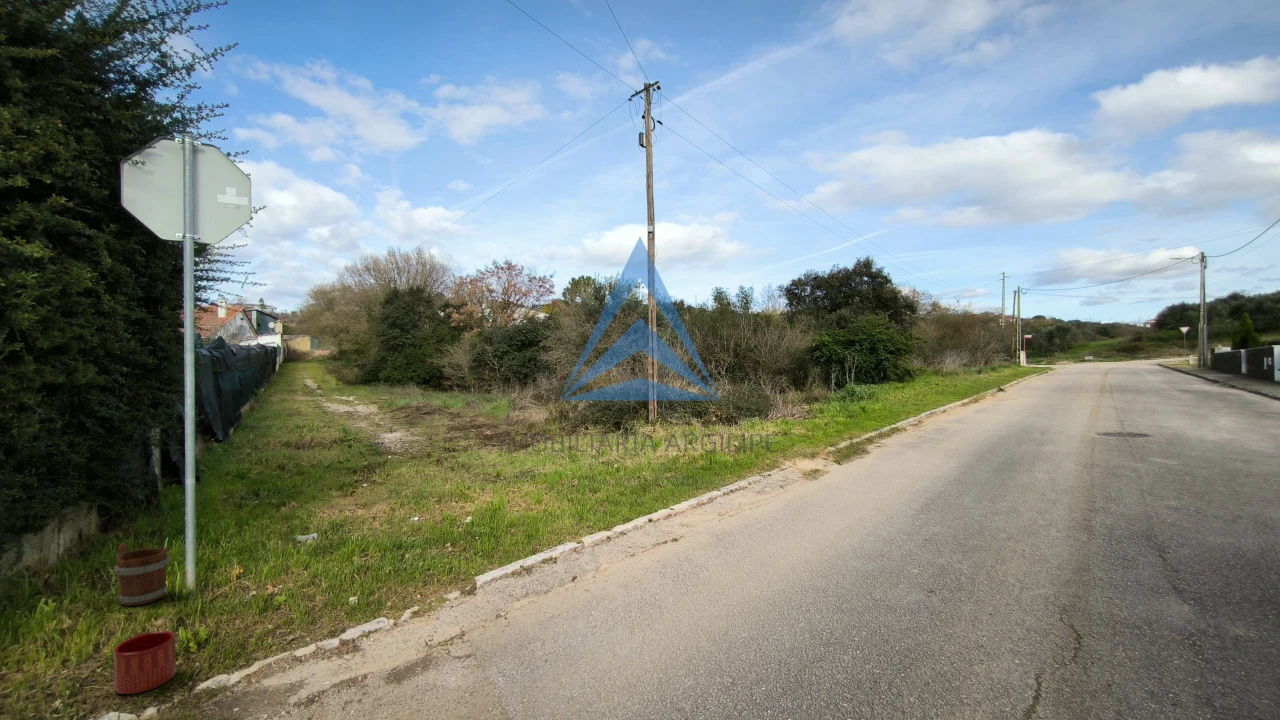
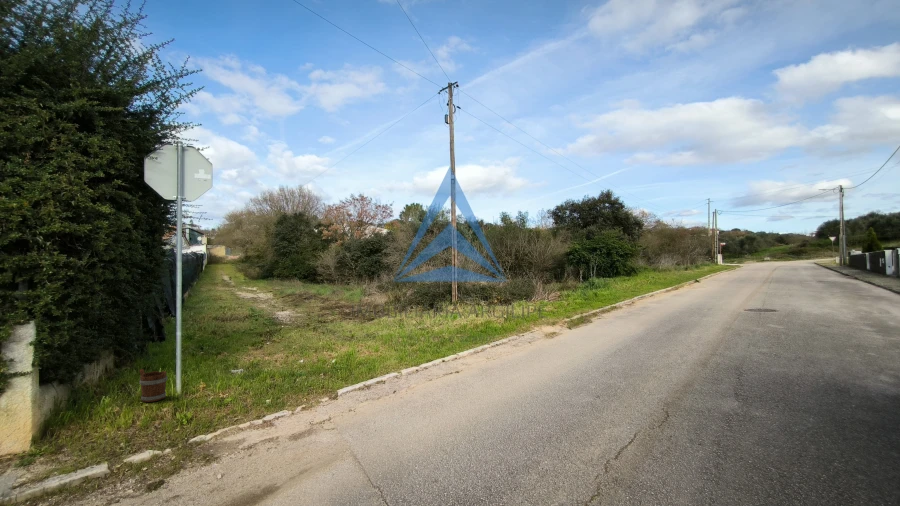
planter: present [114,631,176,694] -> none [147,412,177,443]

